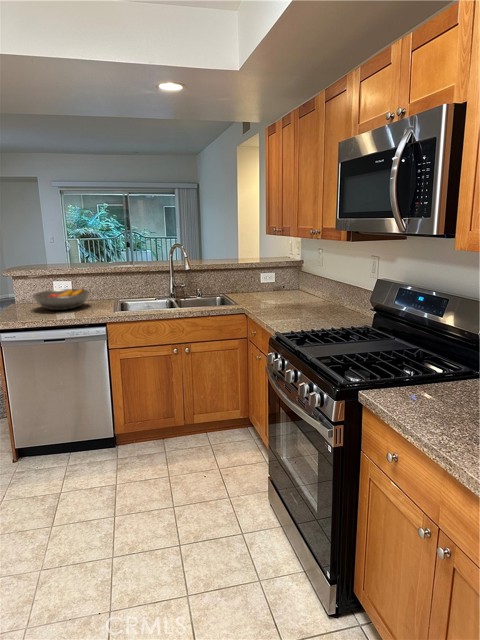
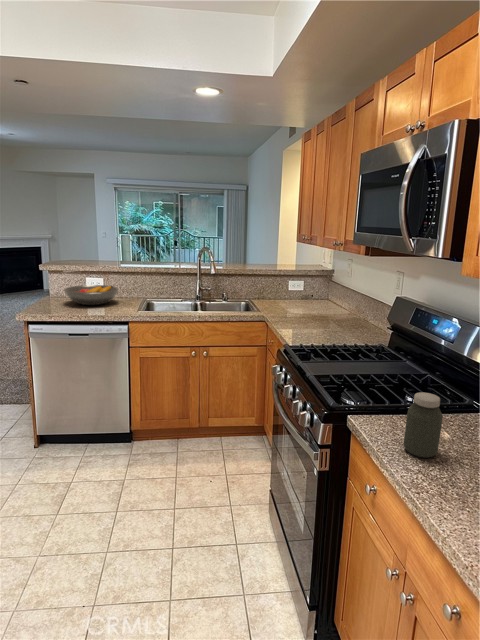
jar: none [422,360,458,421] -> present [404,392,443,458]

